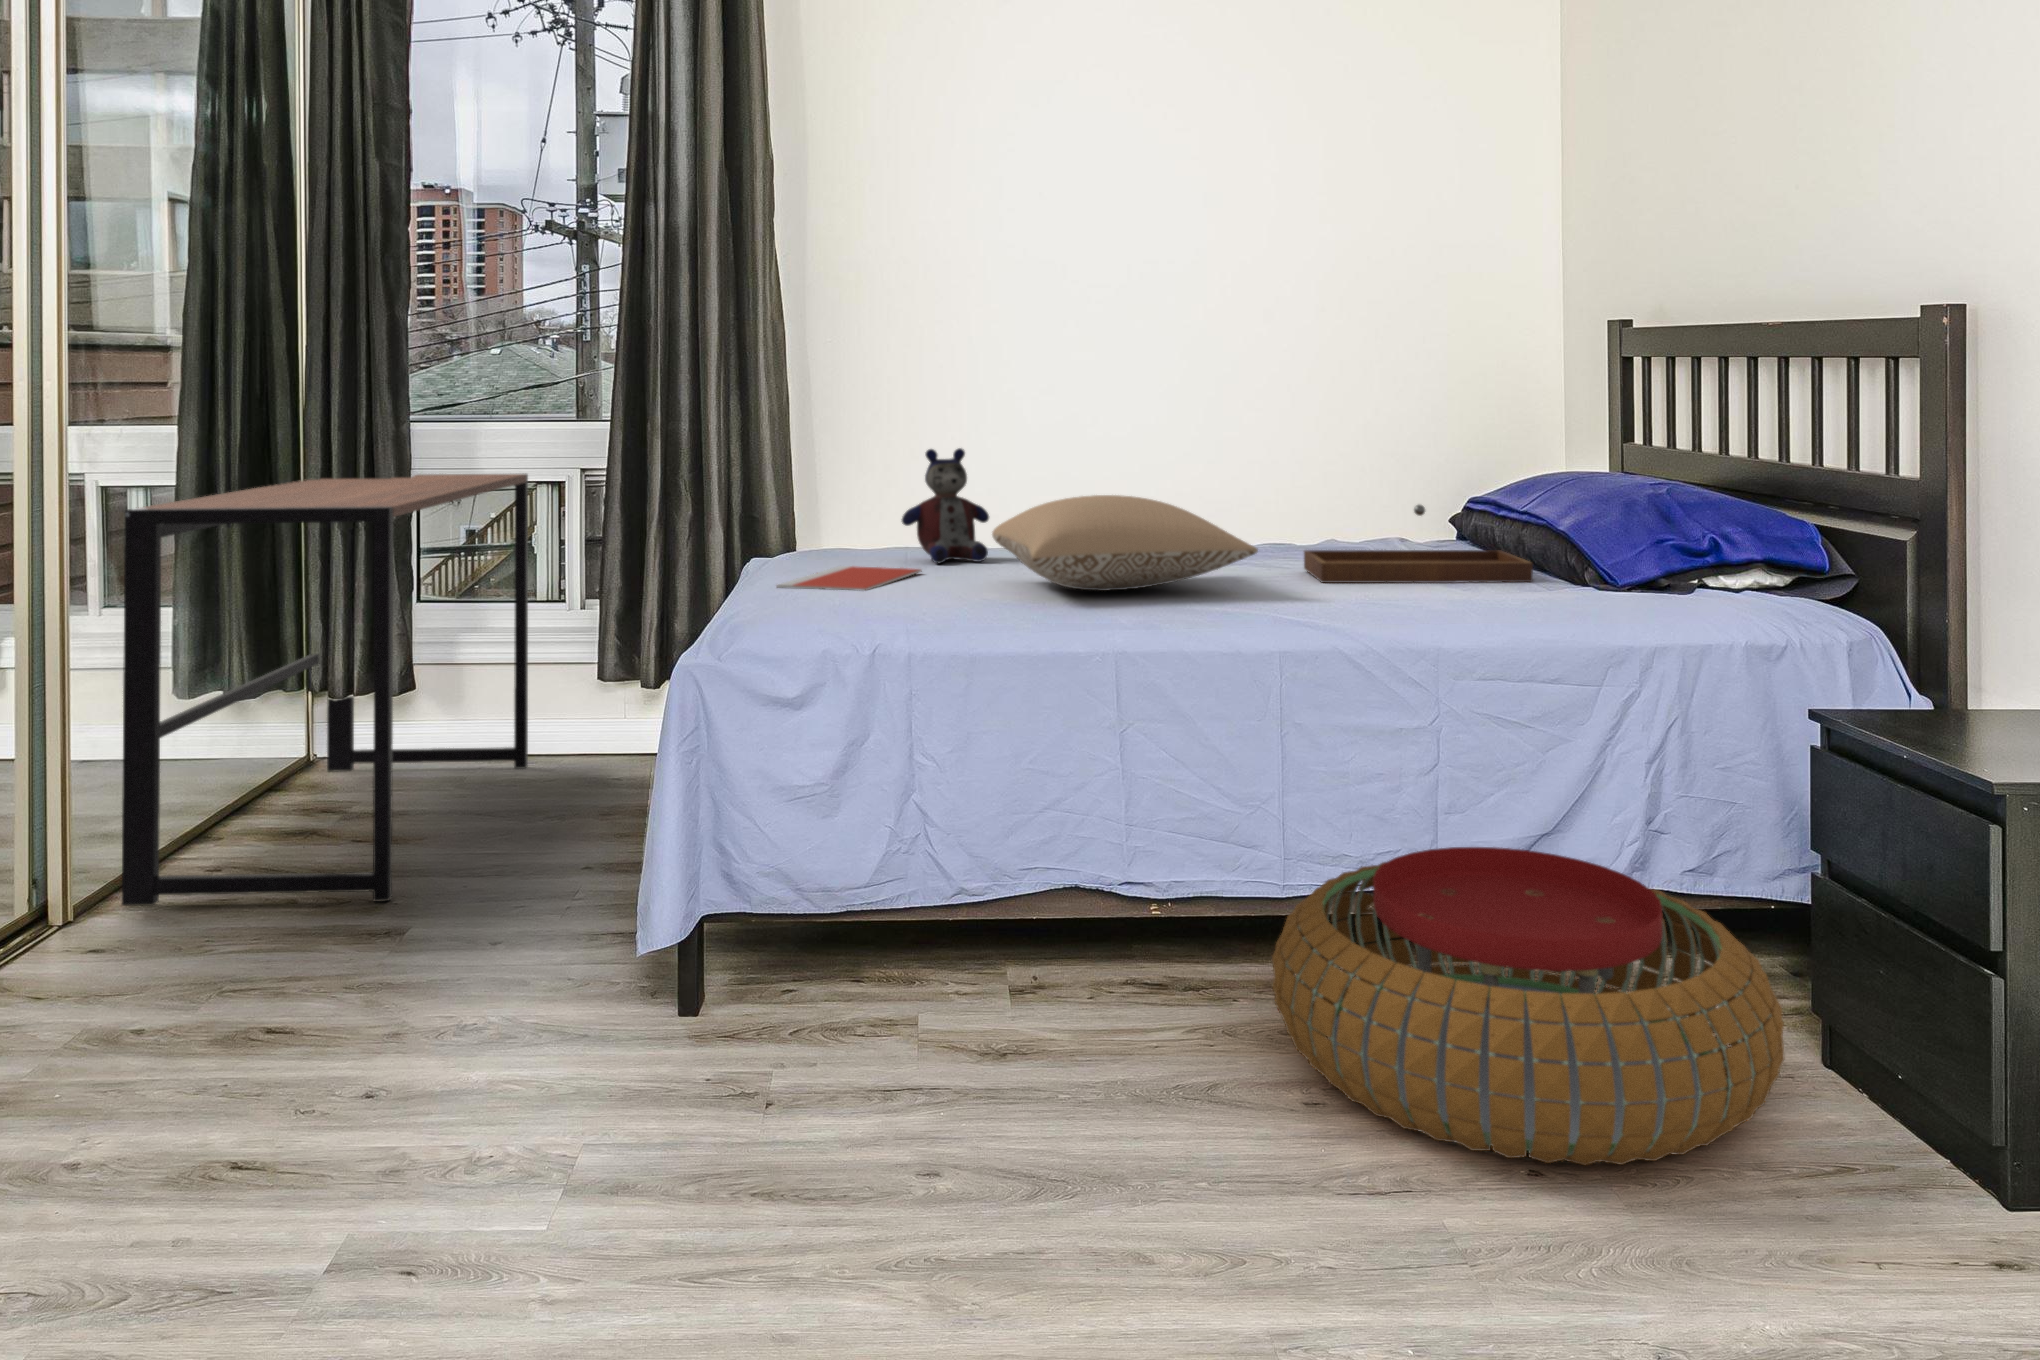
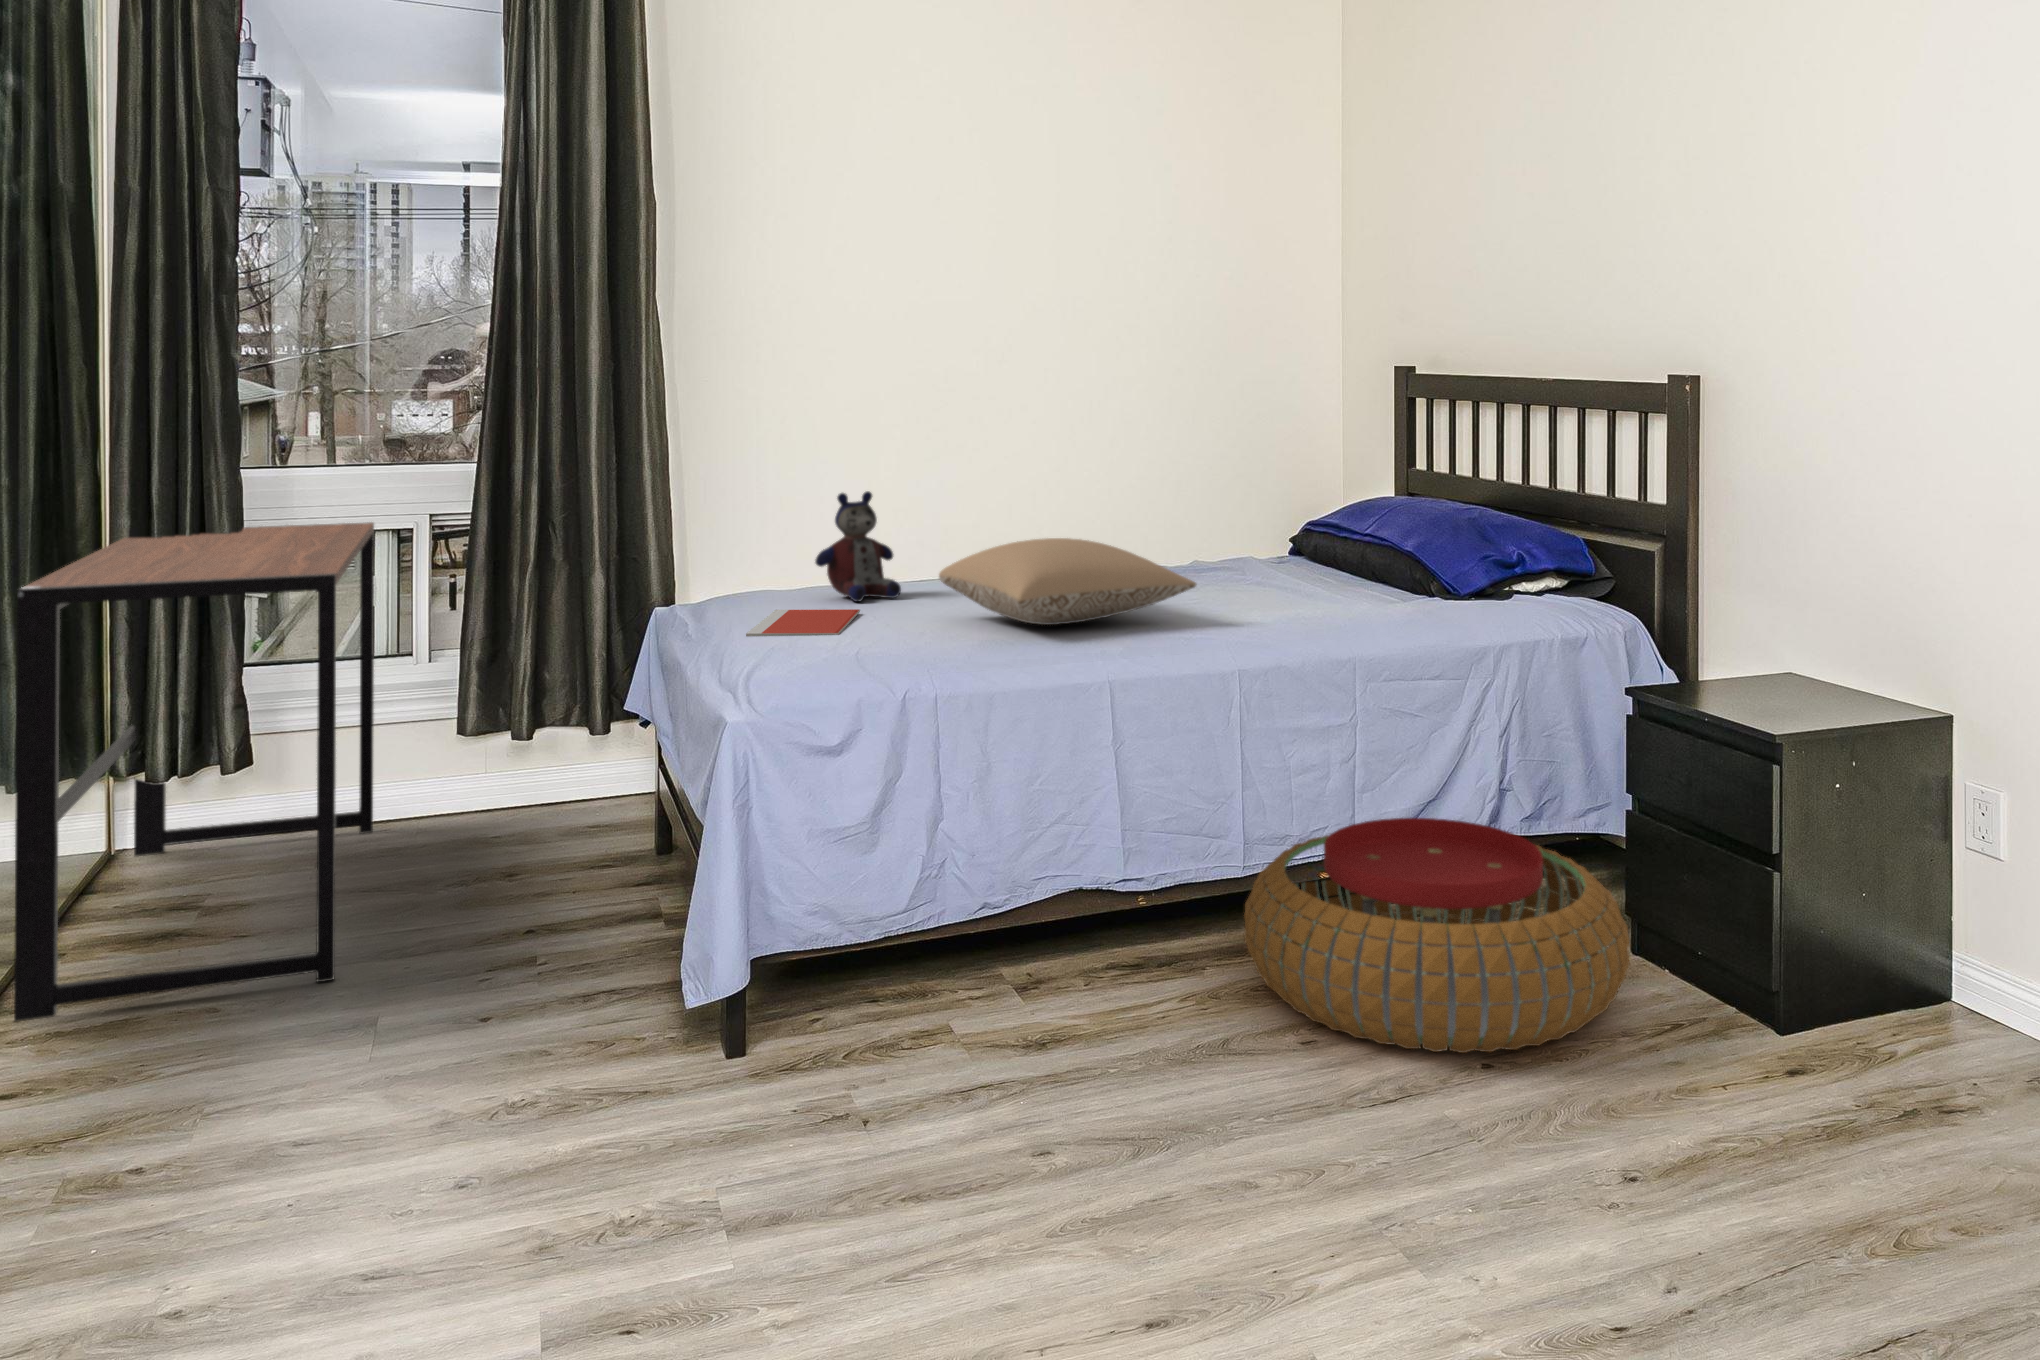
tray: present [1304,505,1533,583] -> none [1193,535,1386,607]

